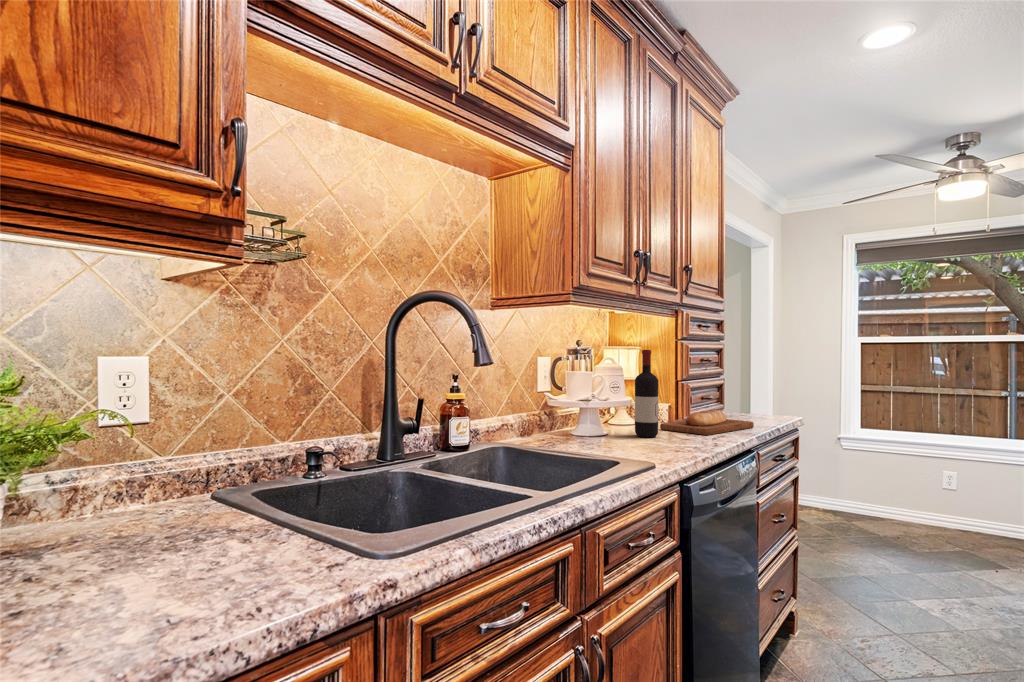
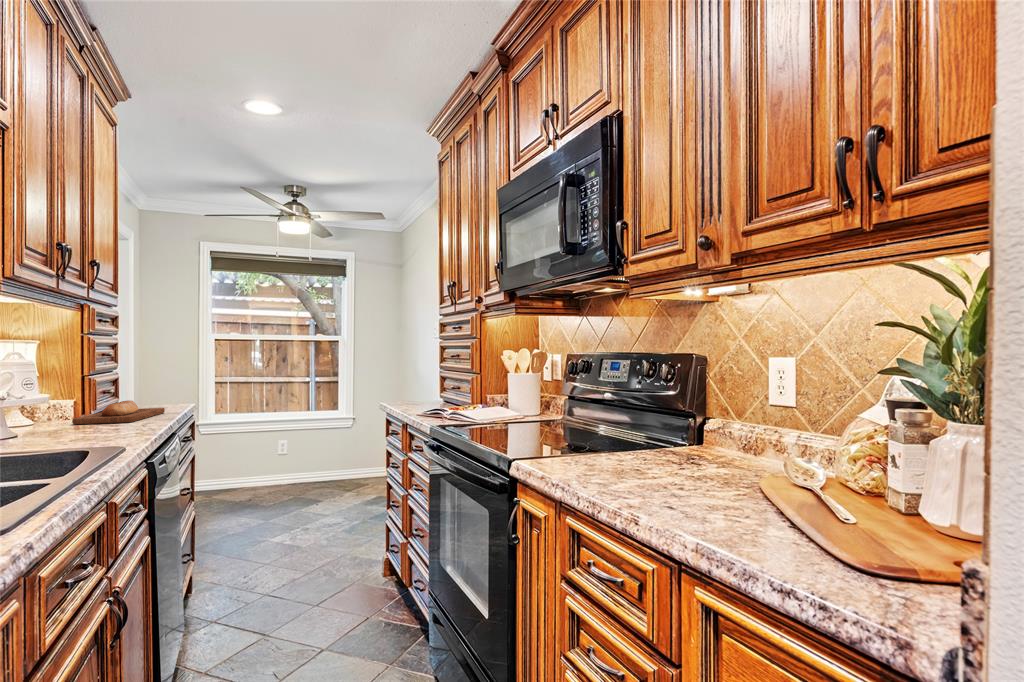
wine bottle: present [635,350,658,437] -> none [53,343,83,432]

